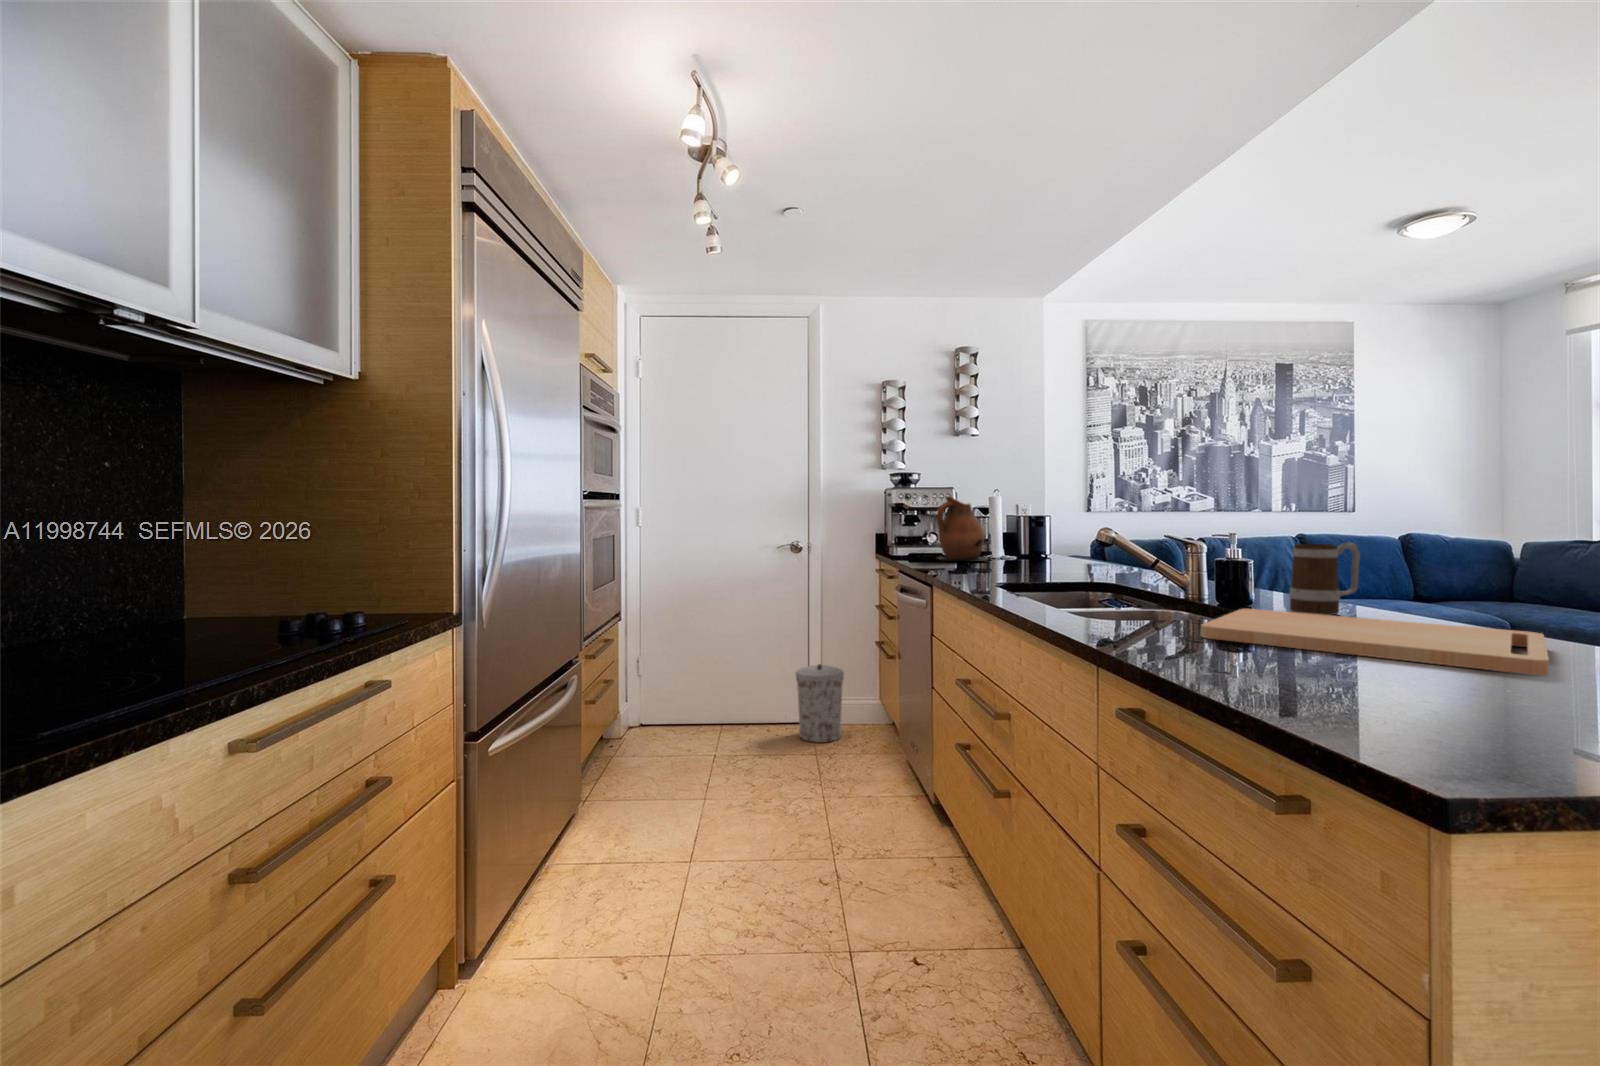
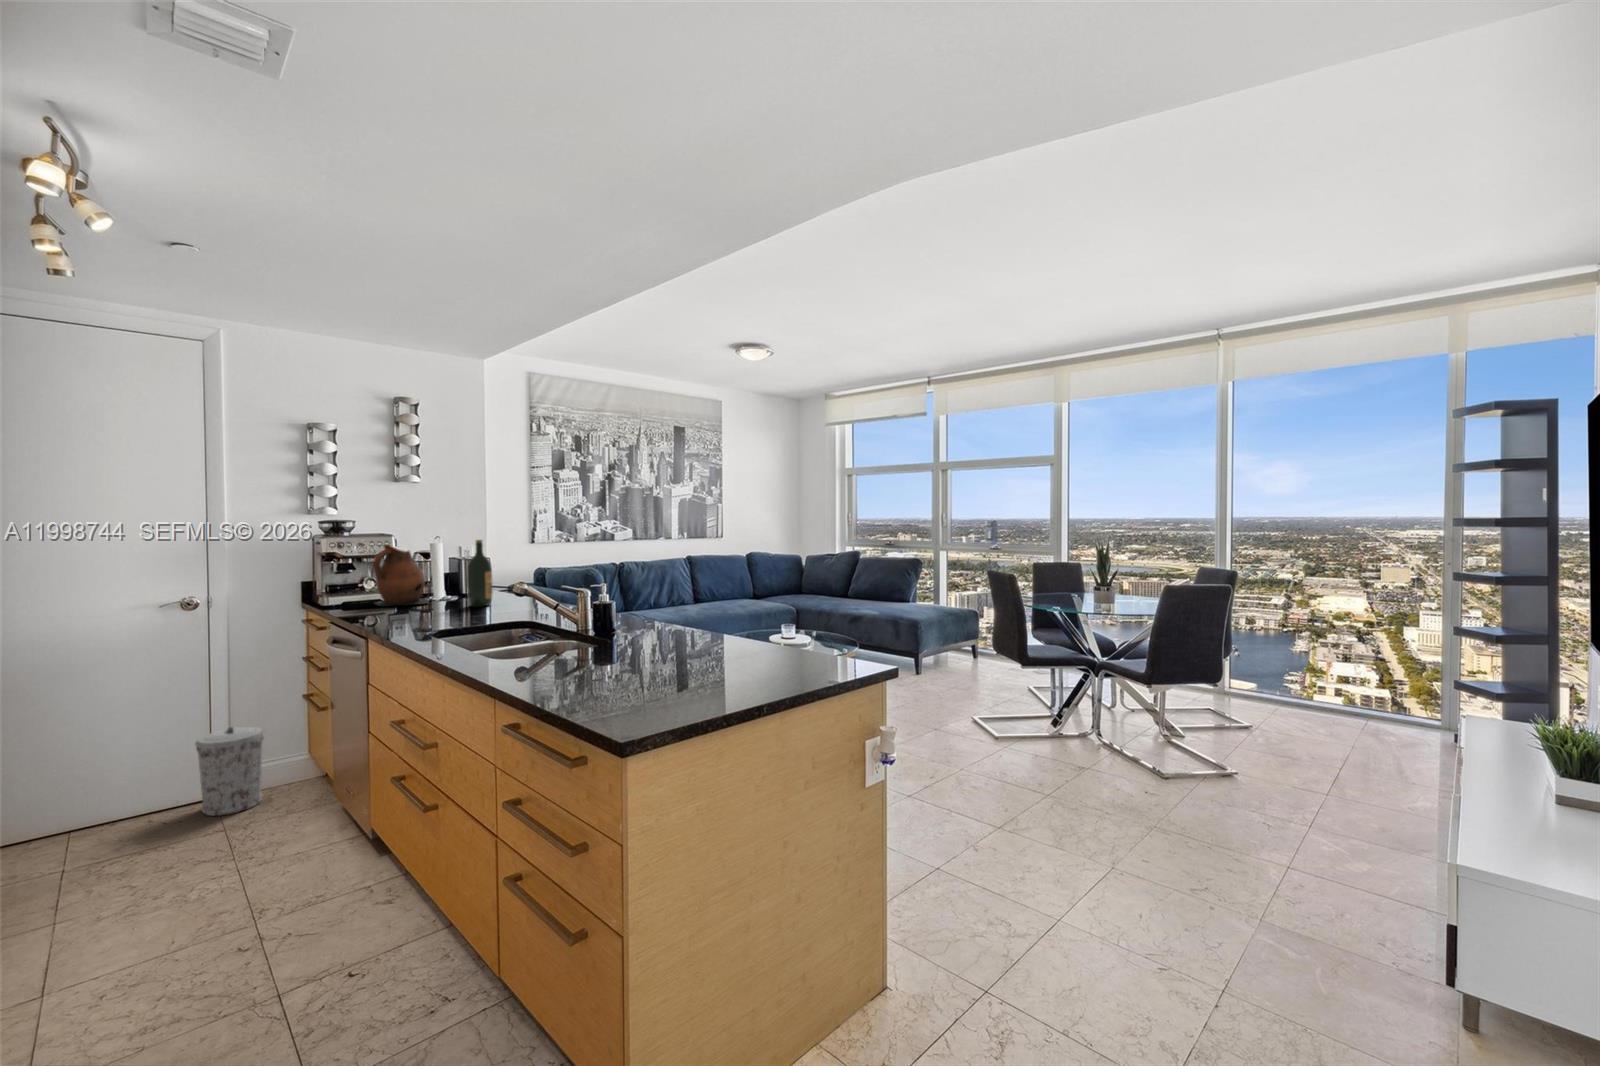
wine bottle: none [1031,489,1058,567] -> present [467,540,493,607]
mug: present [1289,543,1360,615] -> none [633,590,670,639]
cutting board: present [1201,609,1549,675] -> none [565,641,736,669]

